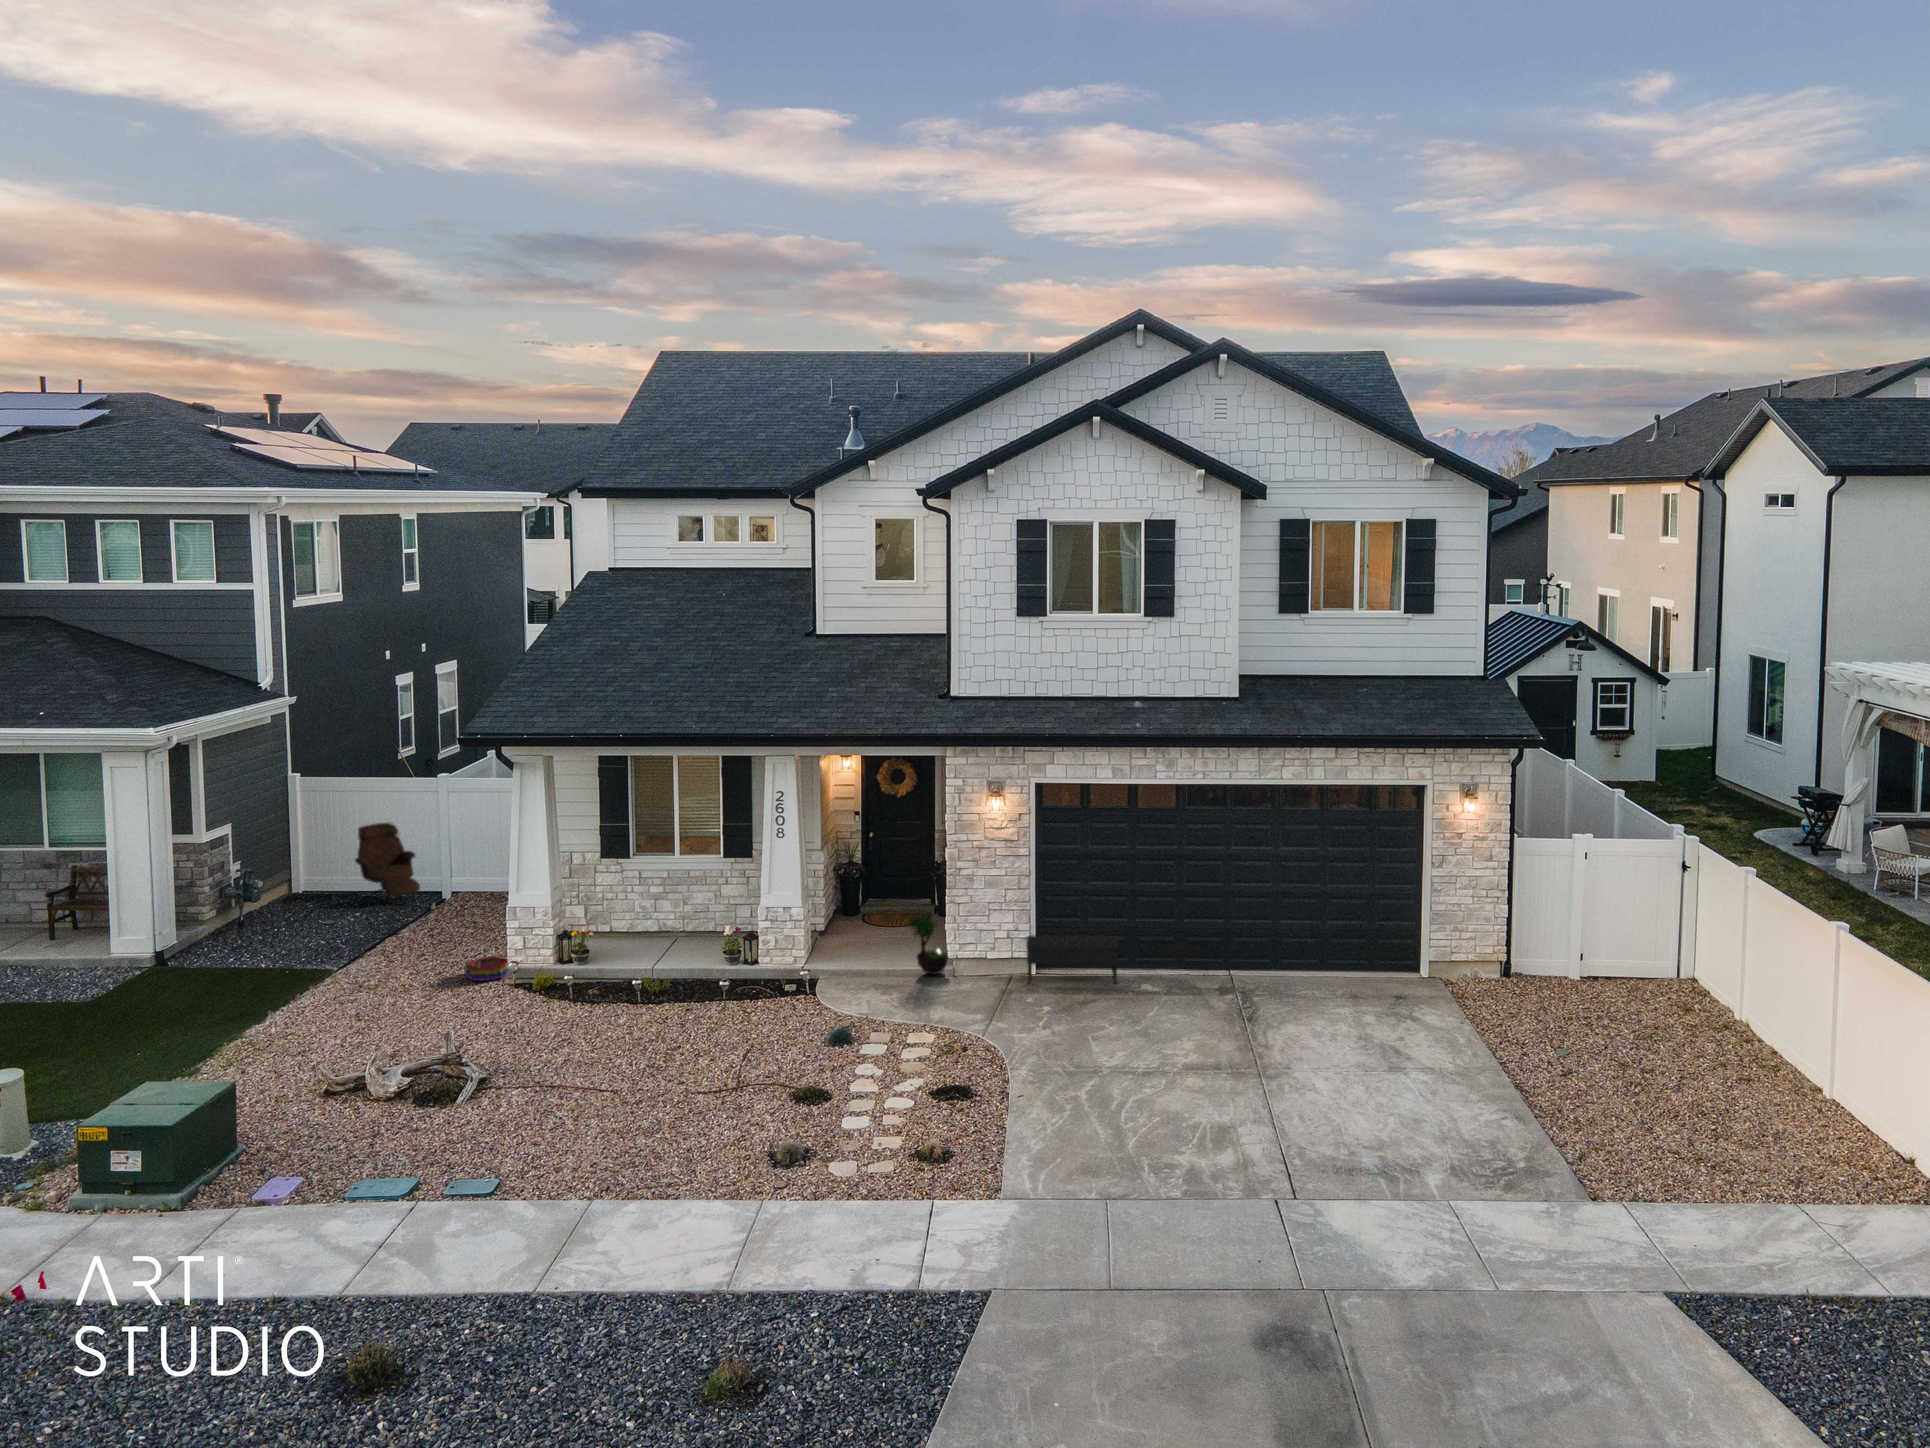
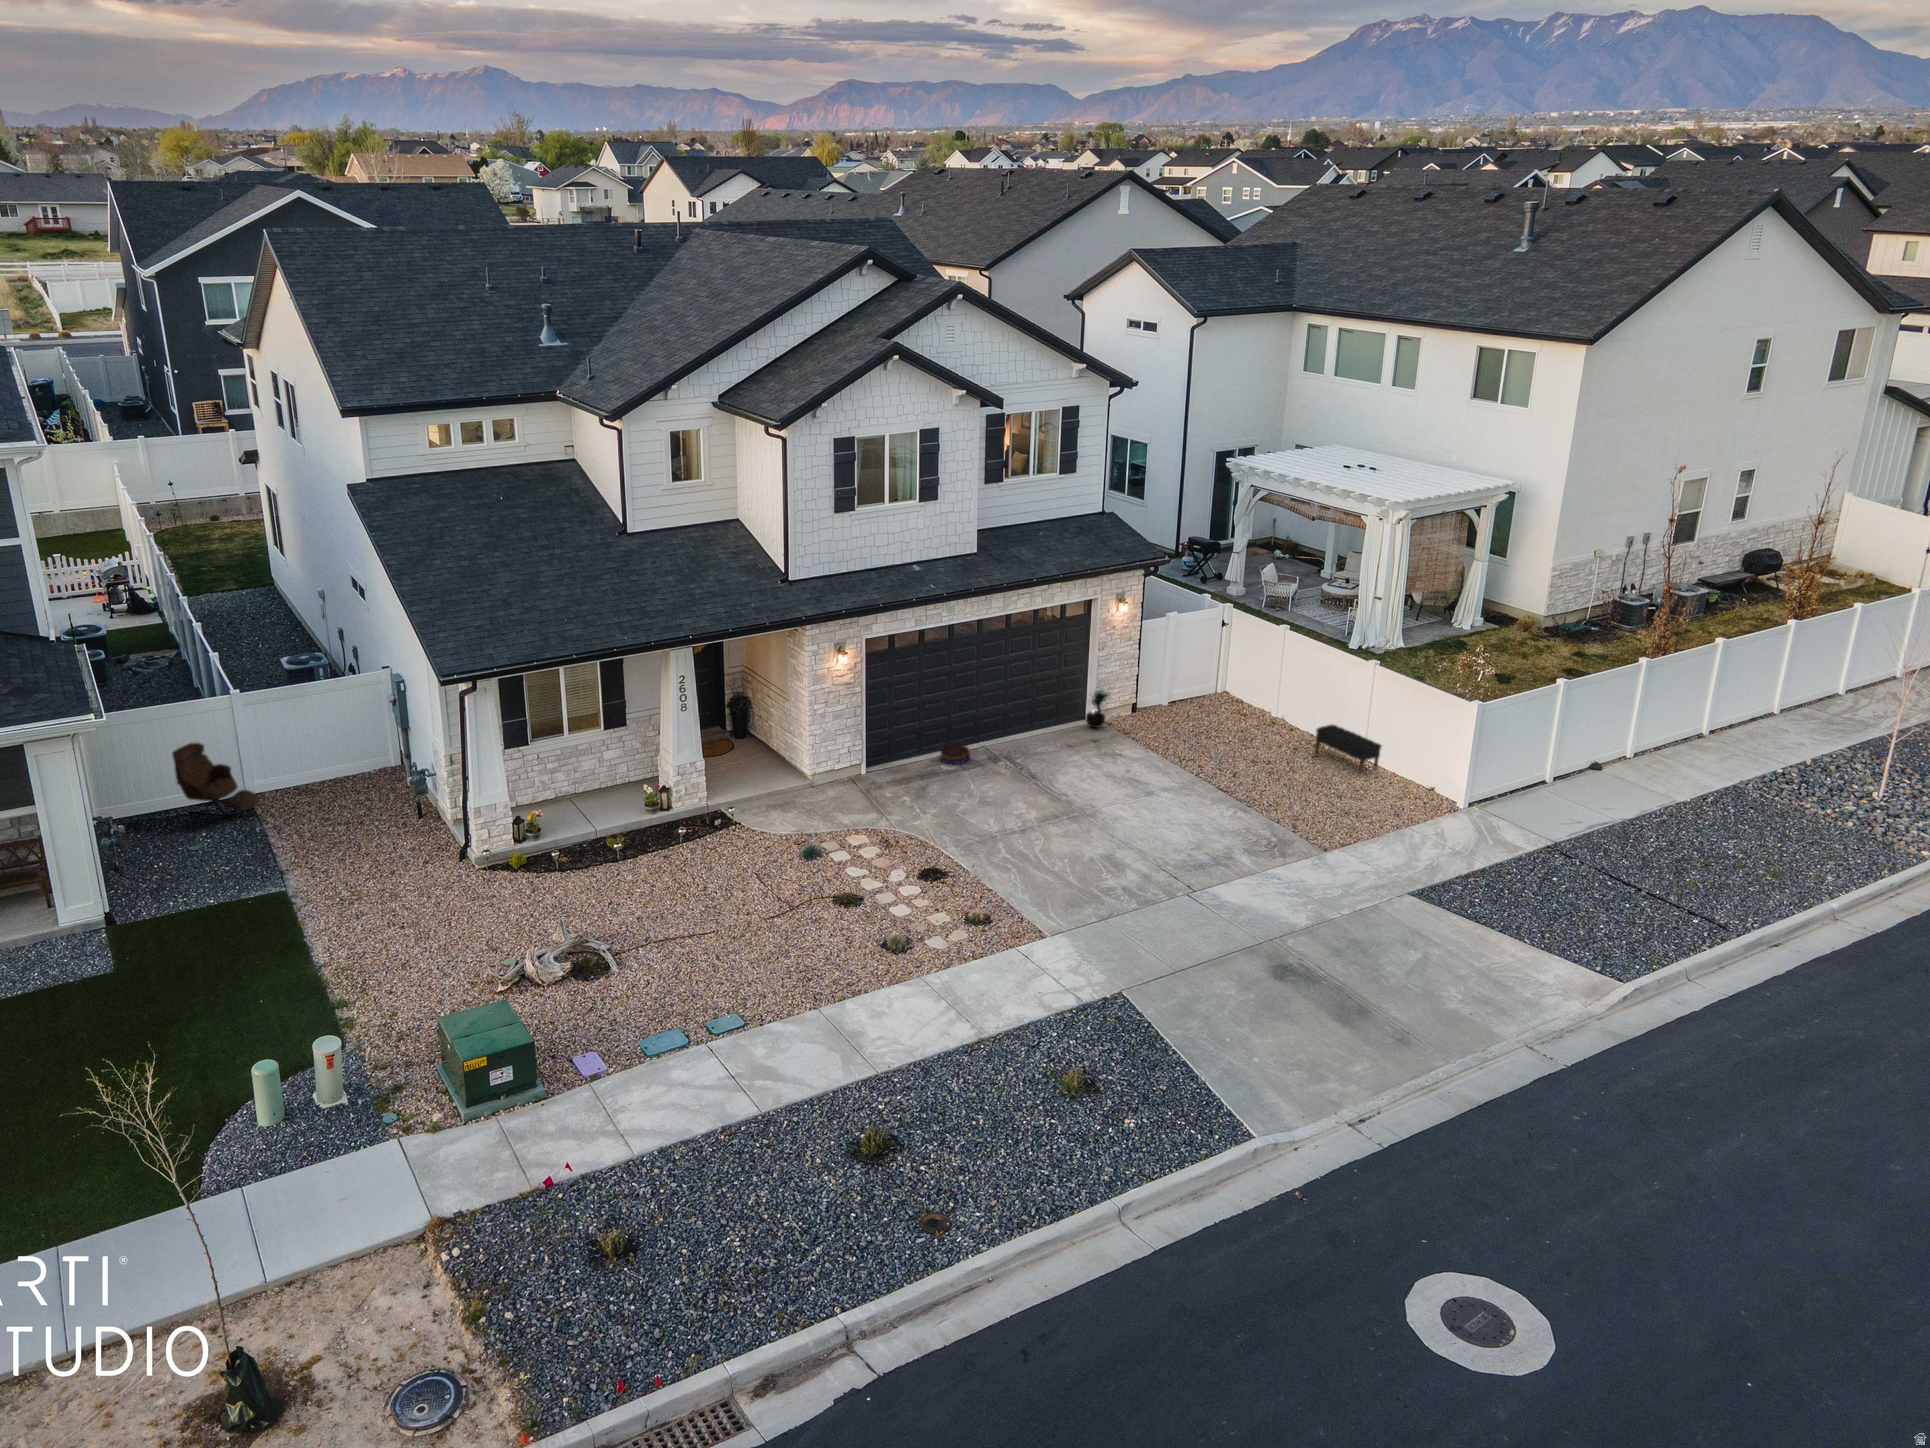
potted tree: present [907,912,948,974] -> present [1086,690,1110,728]
bench: present [1026,935,1118,984] -> present [1315,725,1381,774]
storage bin: present [465,957,508,981] -> present [941,744,970,764]

